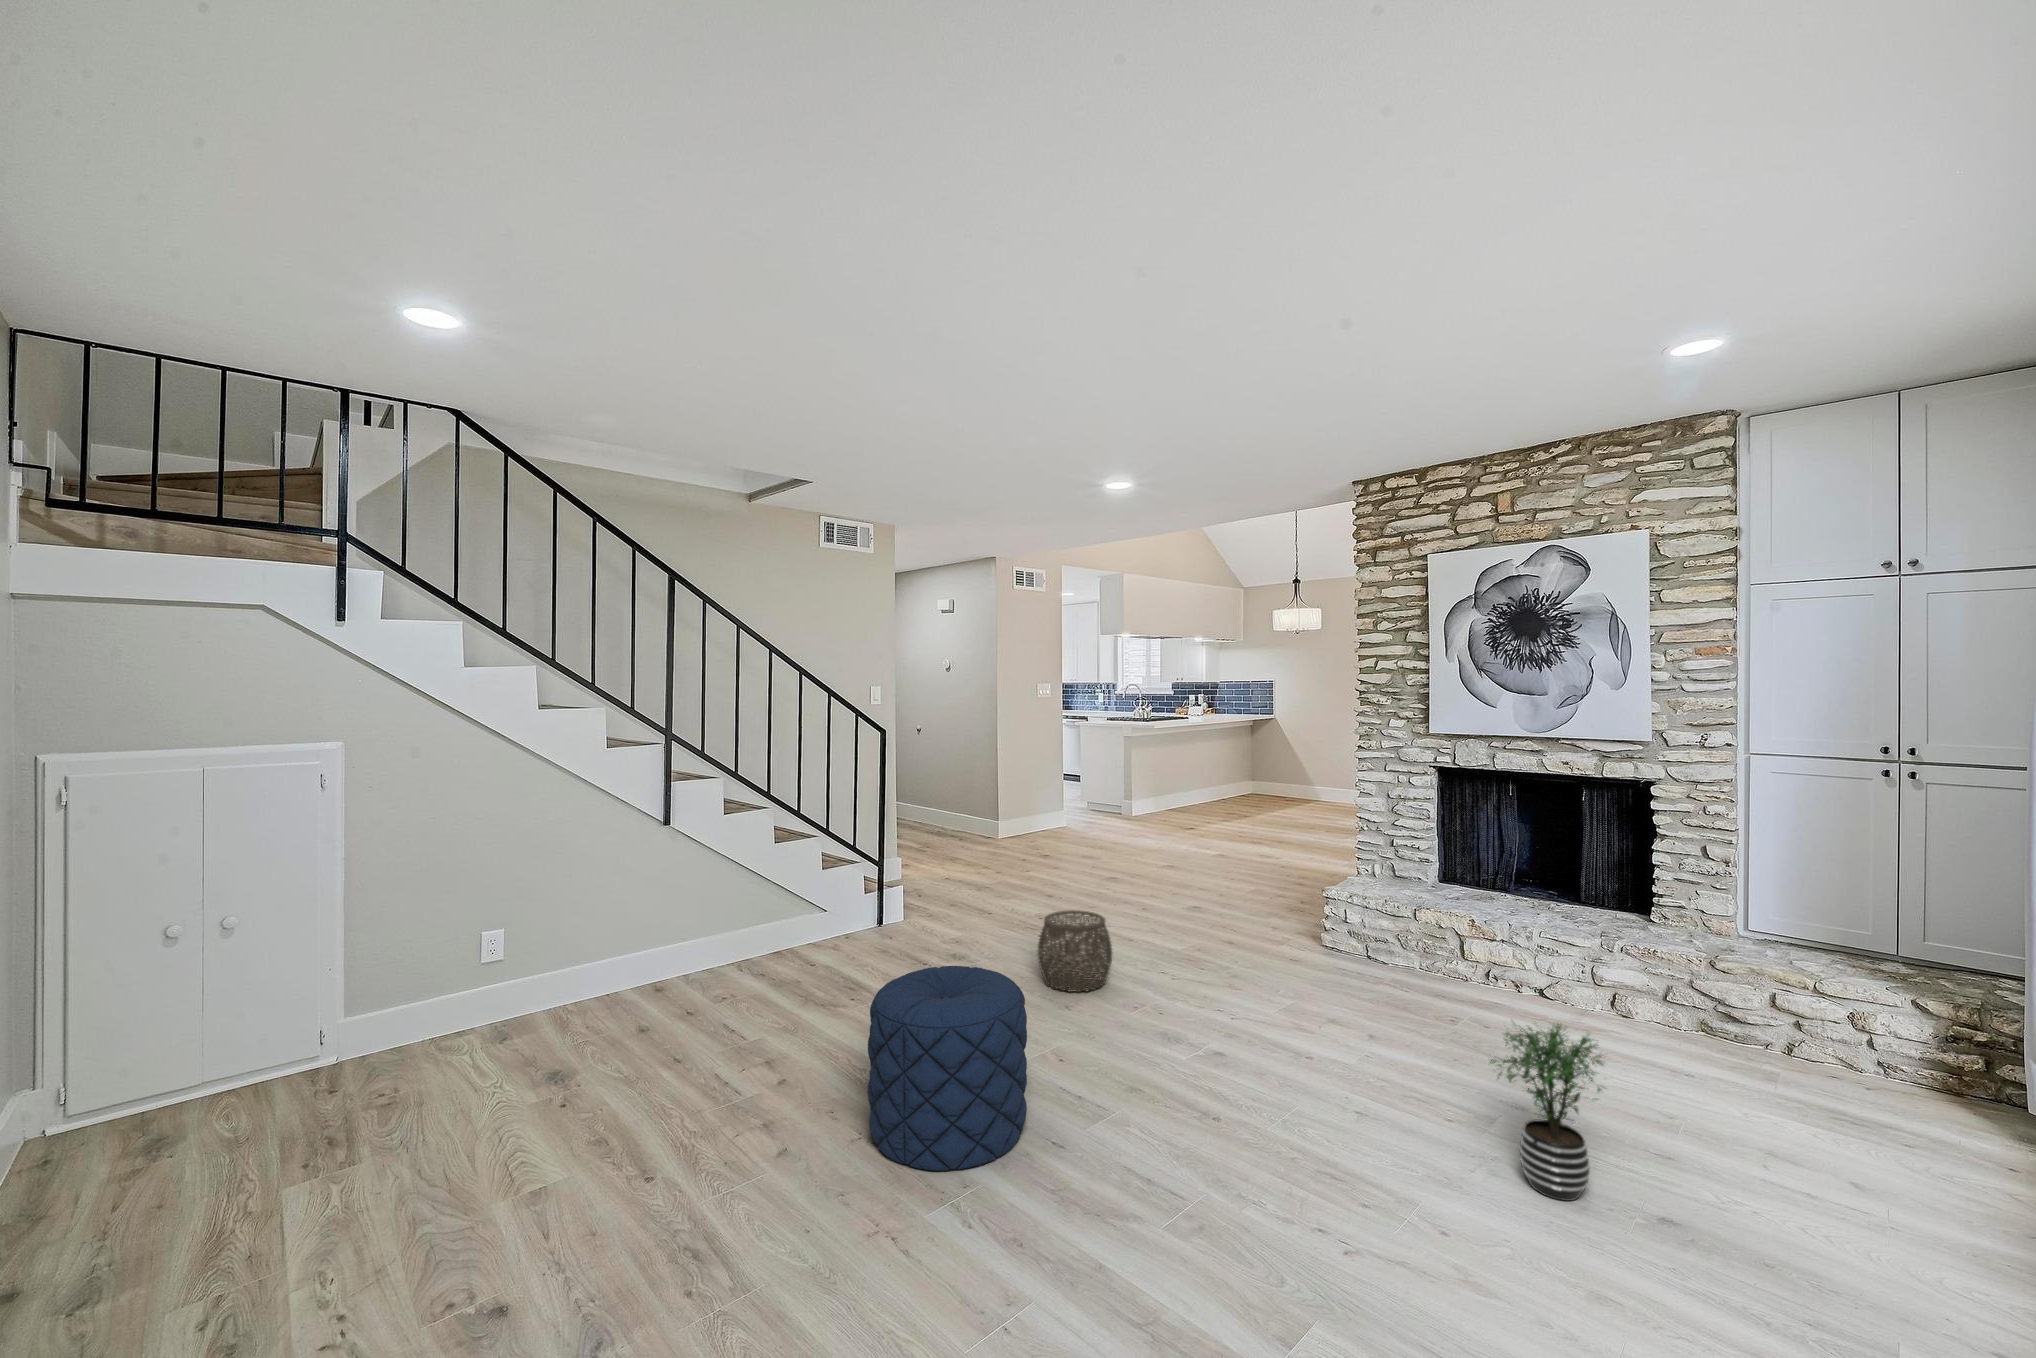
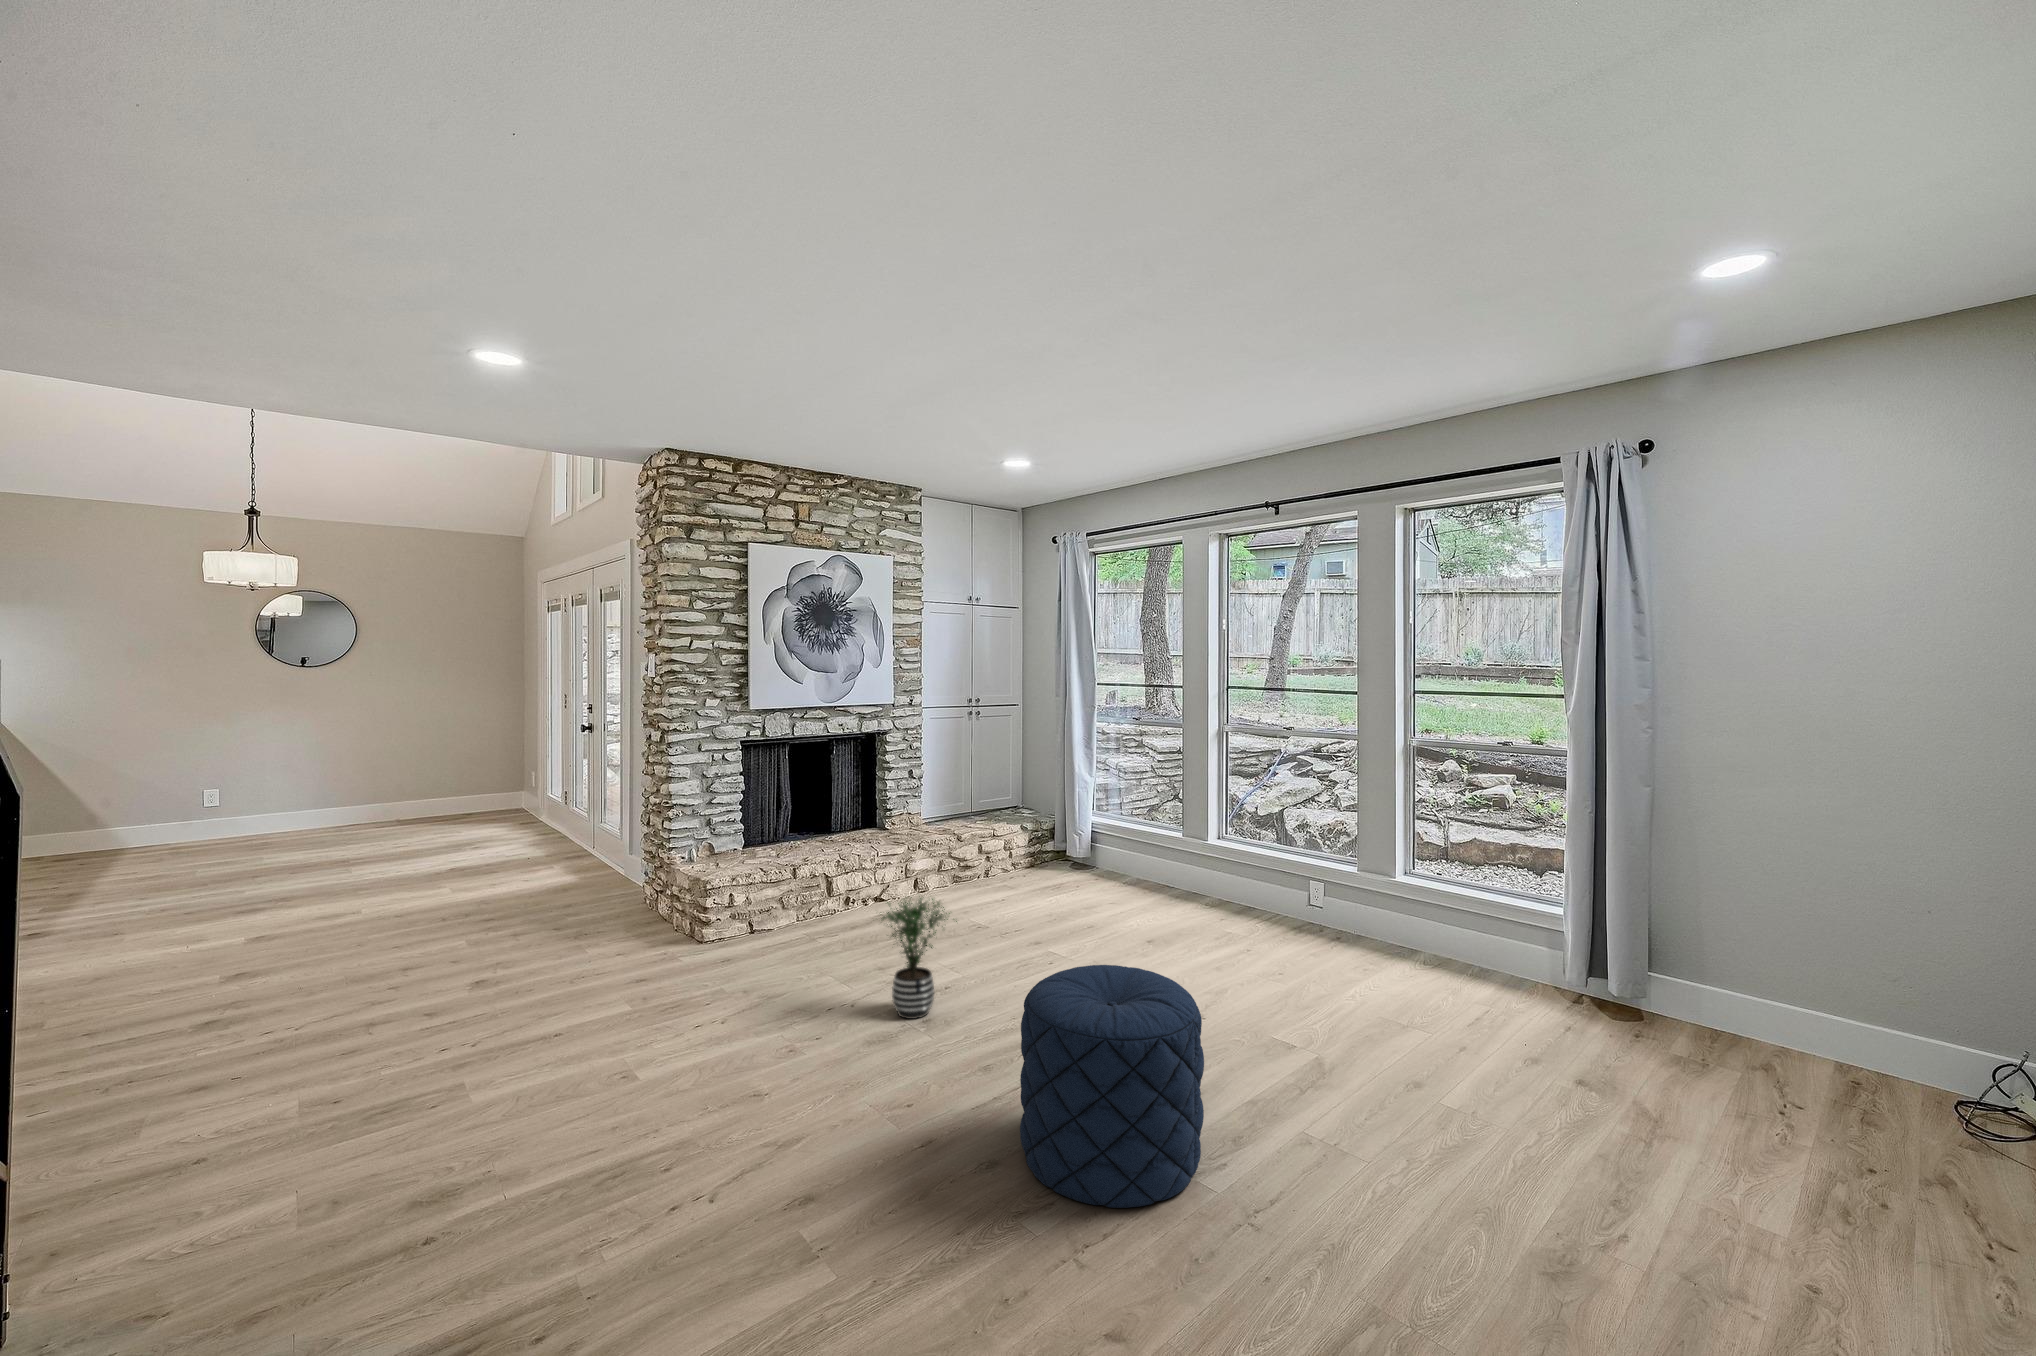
woven basket: present [1038,910,1112,992] -> none [654,965,767,1088]
potted plant: present [1490,1024,1605,1201] -> present [881,896,957,1019]

